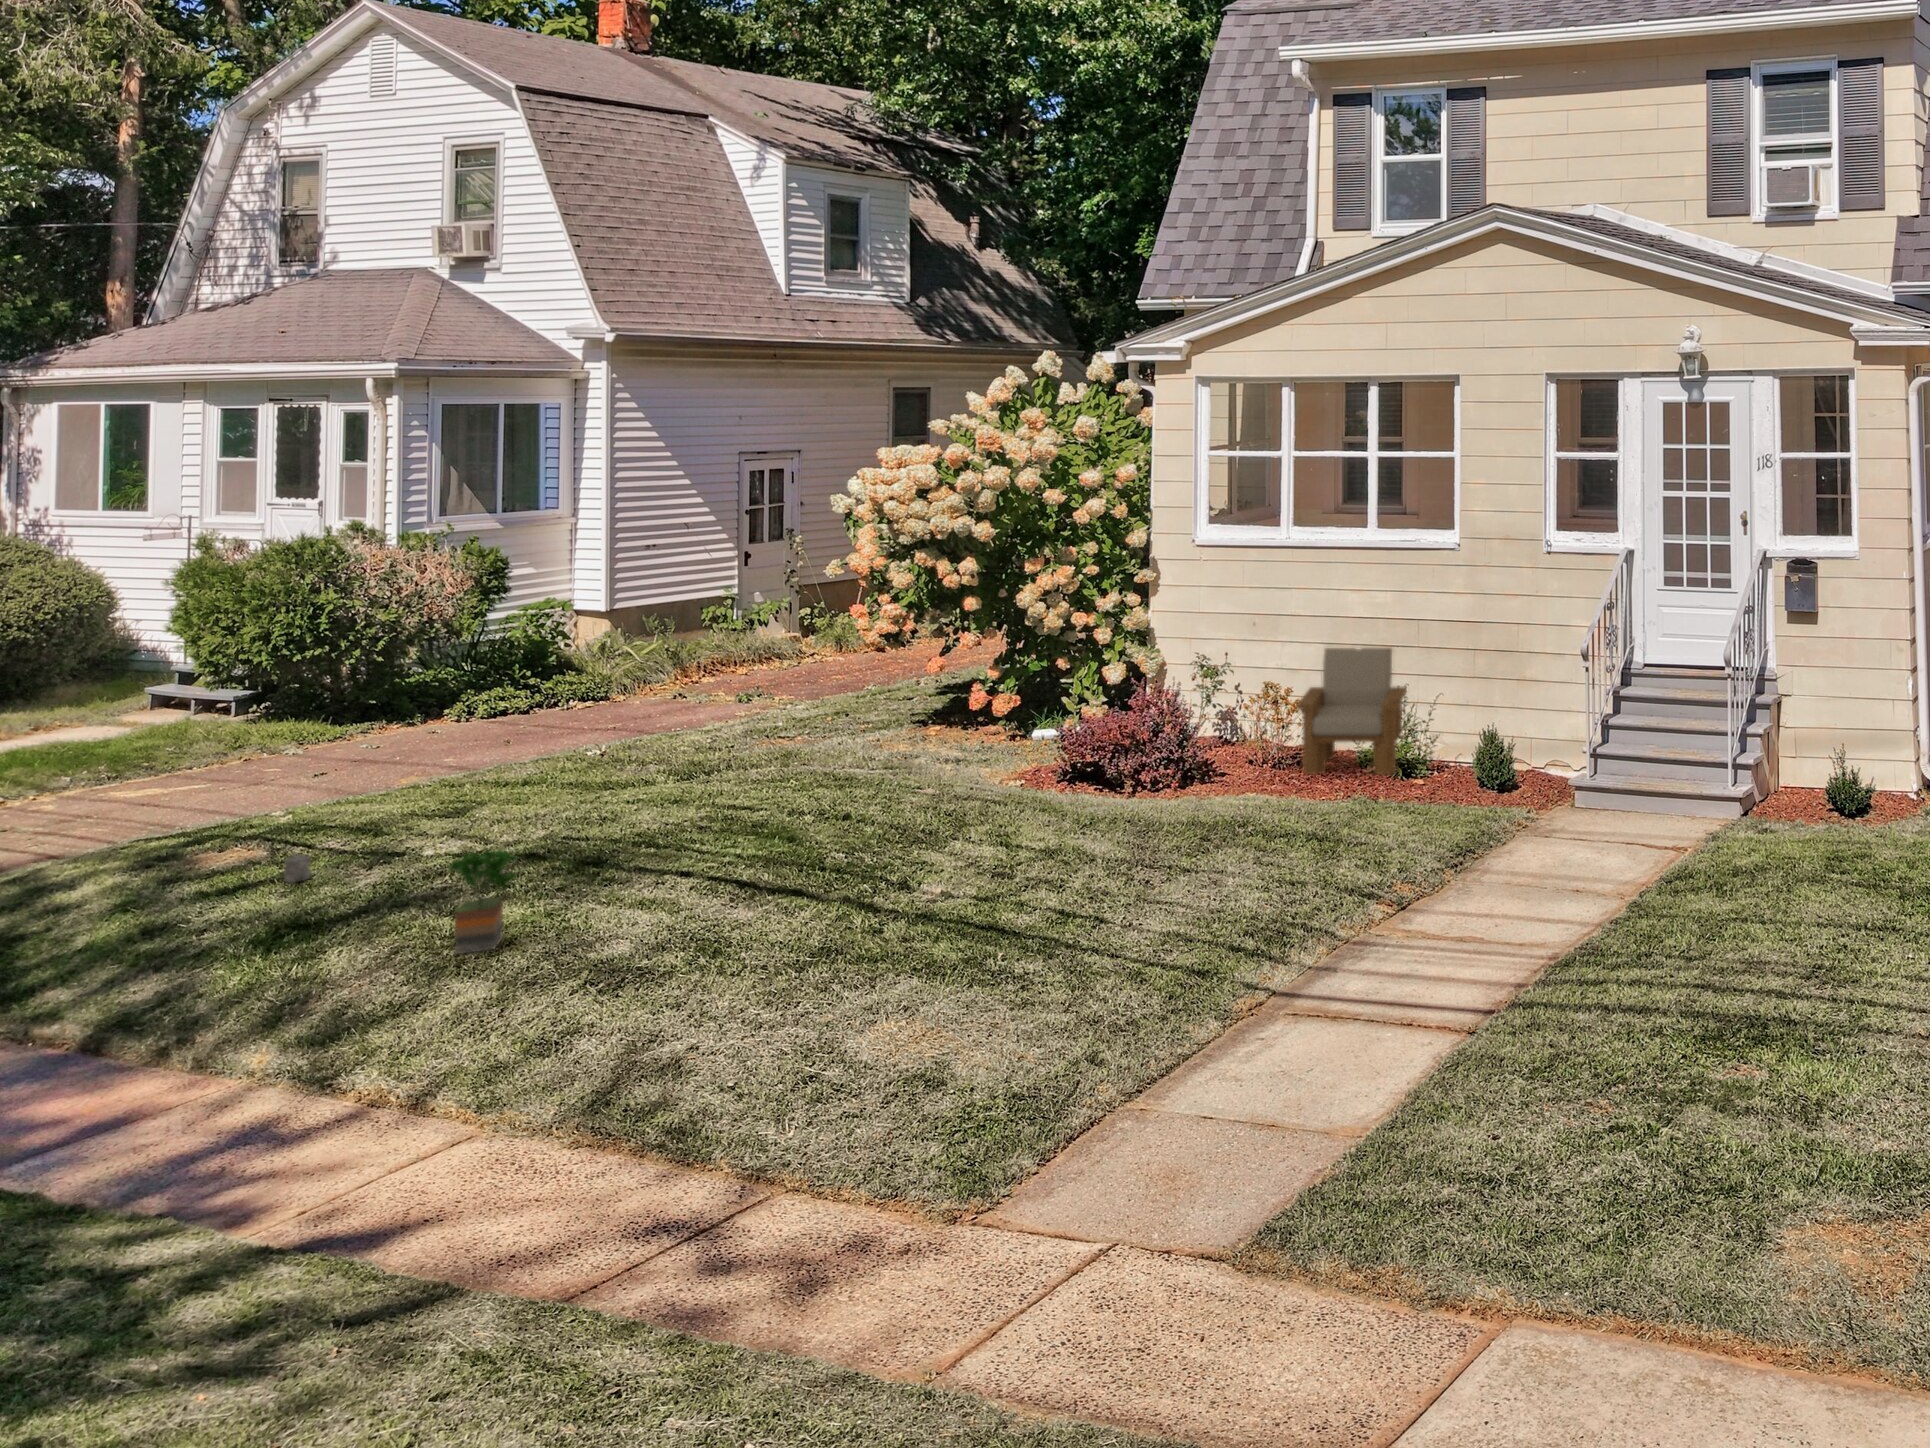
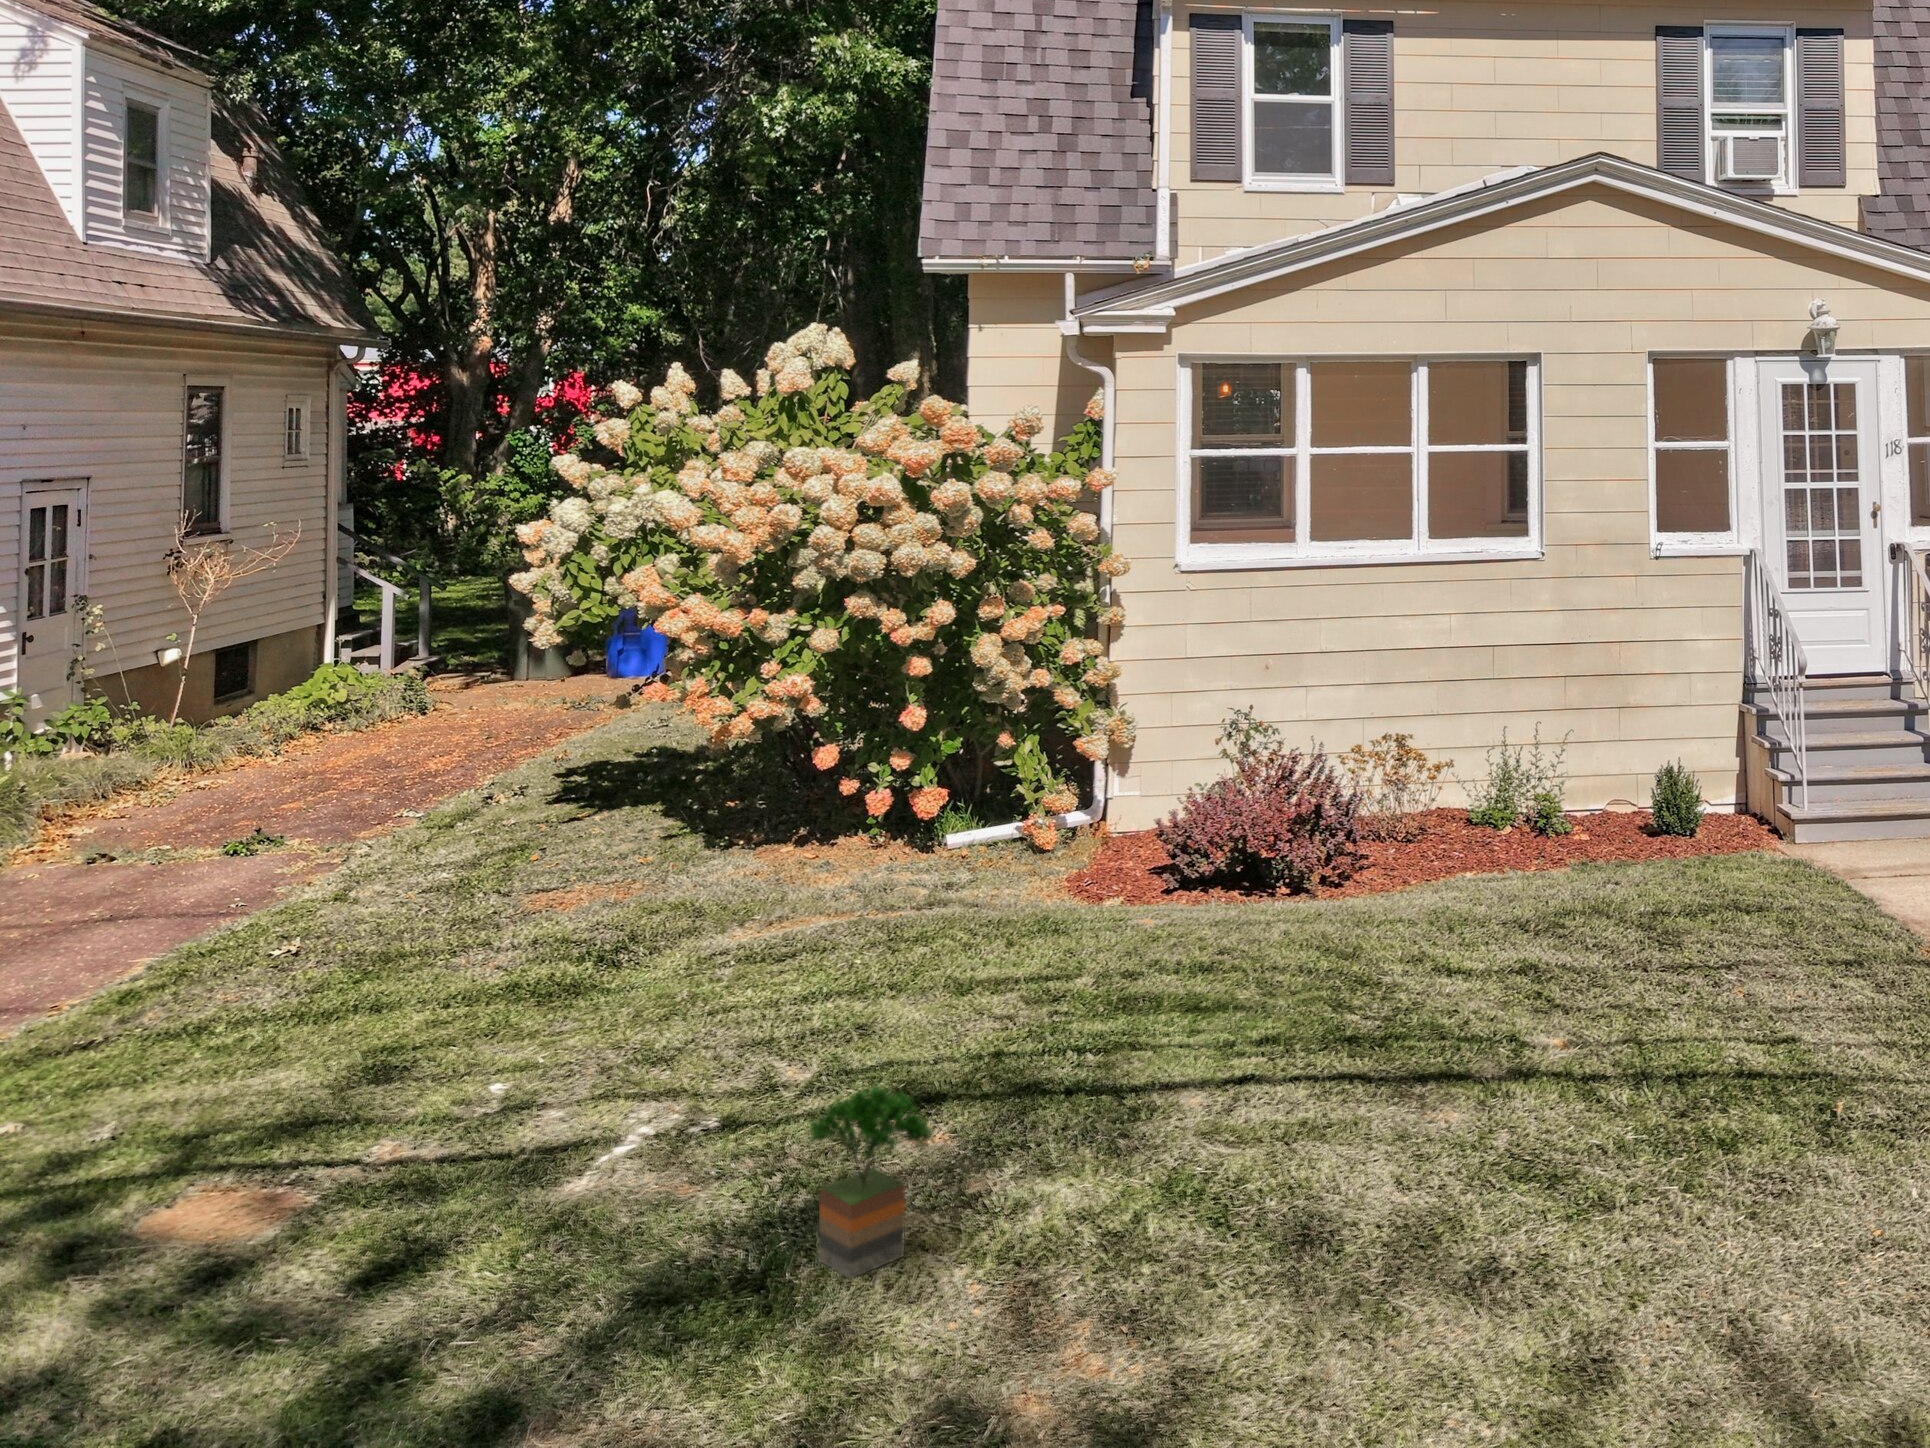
armchair: present [1296,648,1407,775] -> none [1381,687,1539,854]
watering can: present [284,854,311,883] -> none [149,1199,244,1260]

